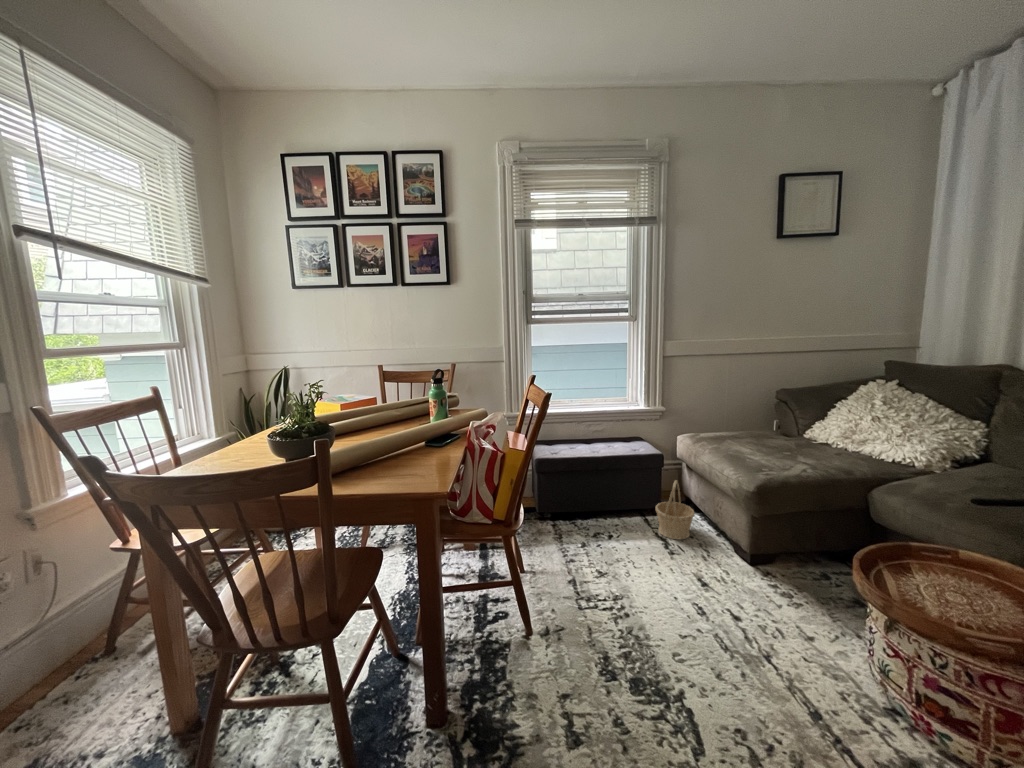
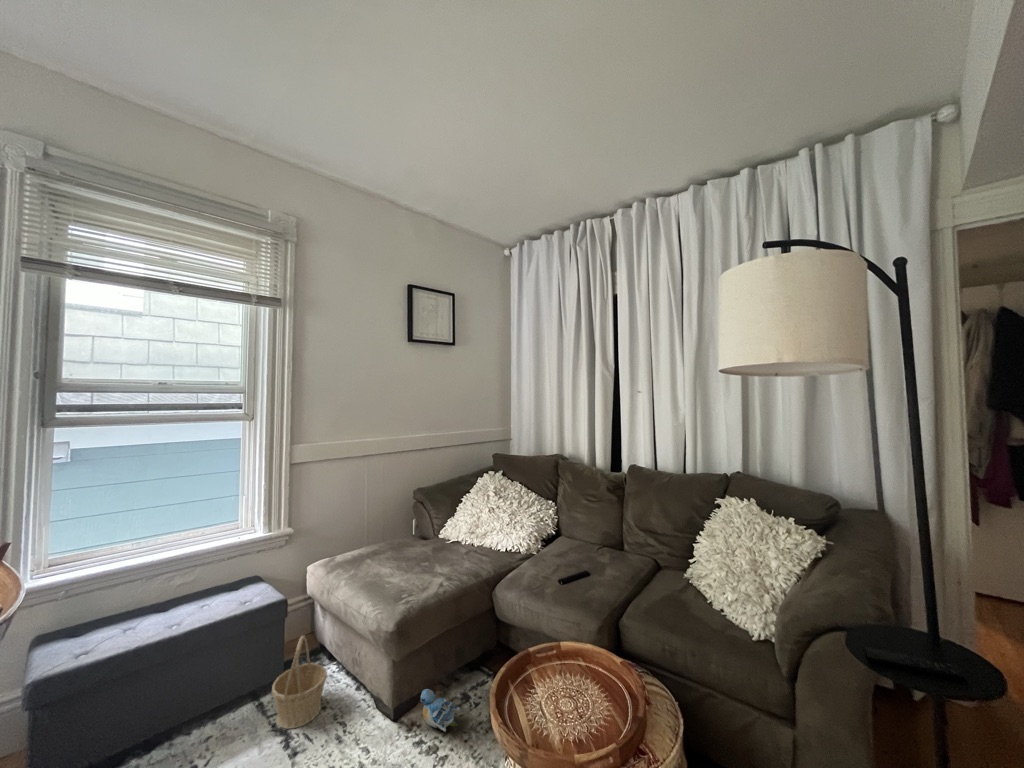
plush toy: none [778,549,820,588] -> present [420,689,460,732]

